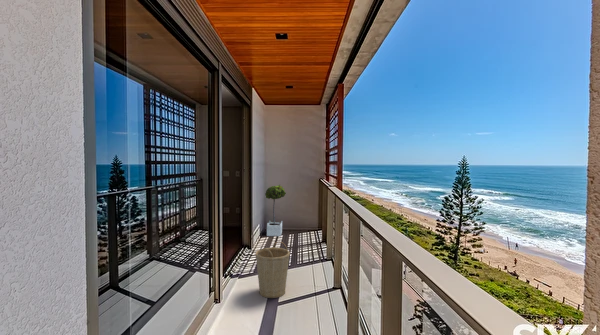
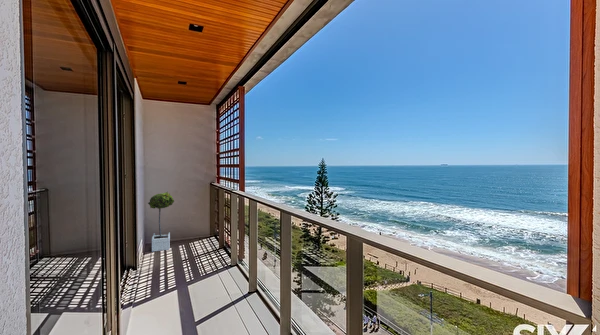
basket: present [255,242,290,298] -> none [161,254,203,320]

